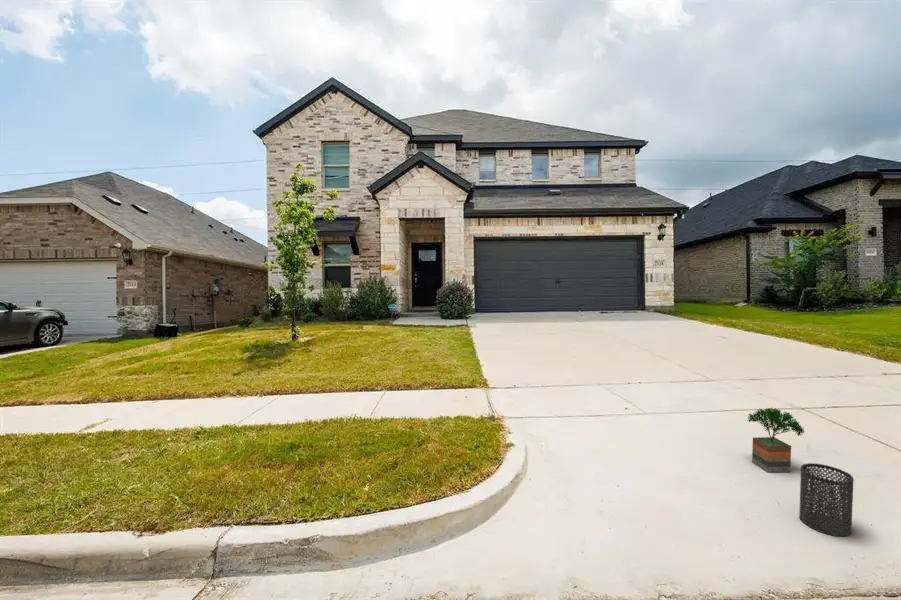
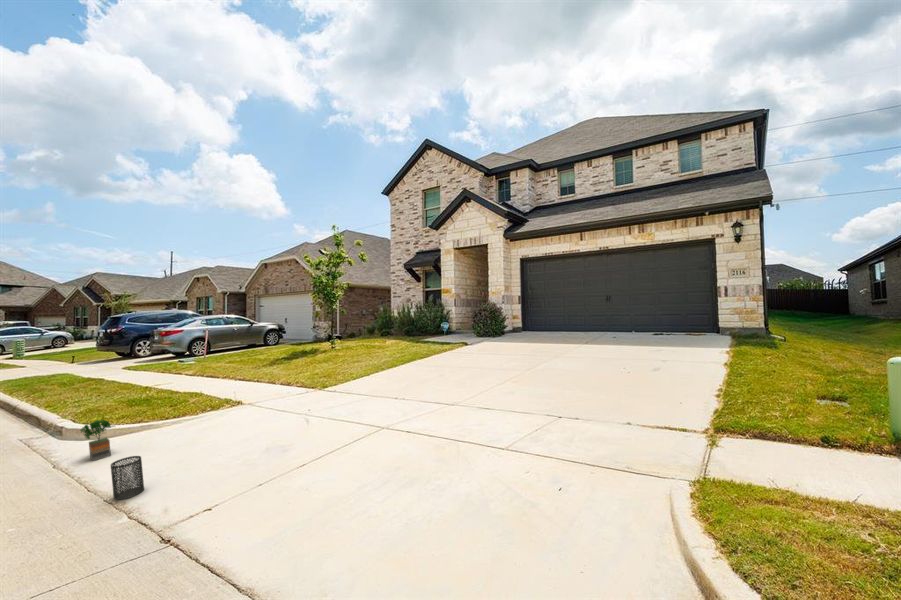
potted tree: present [748,408,804,473] -> present [80,419,113,461]

